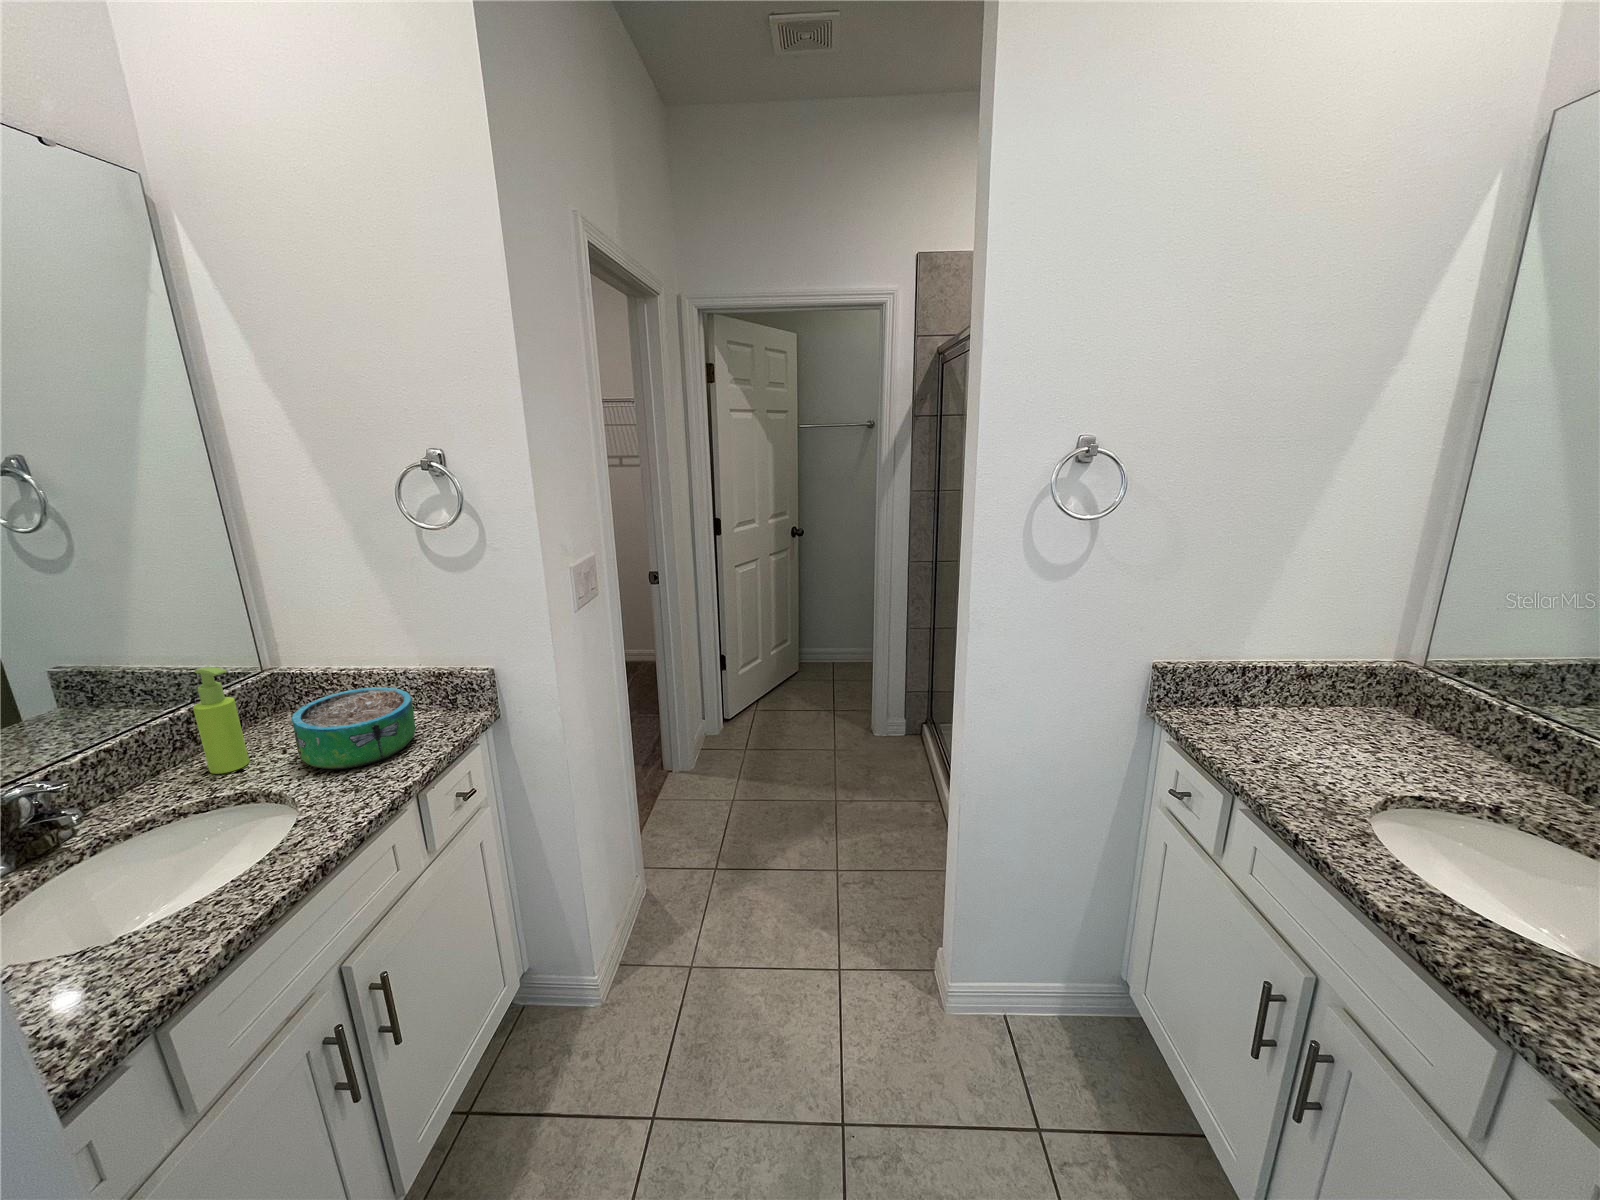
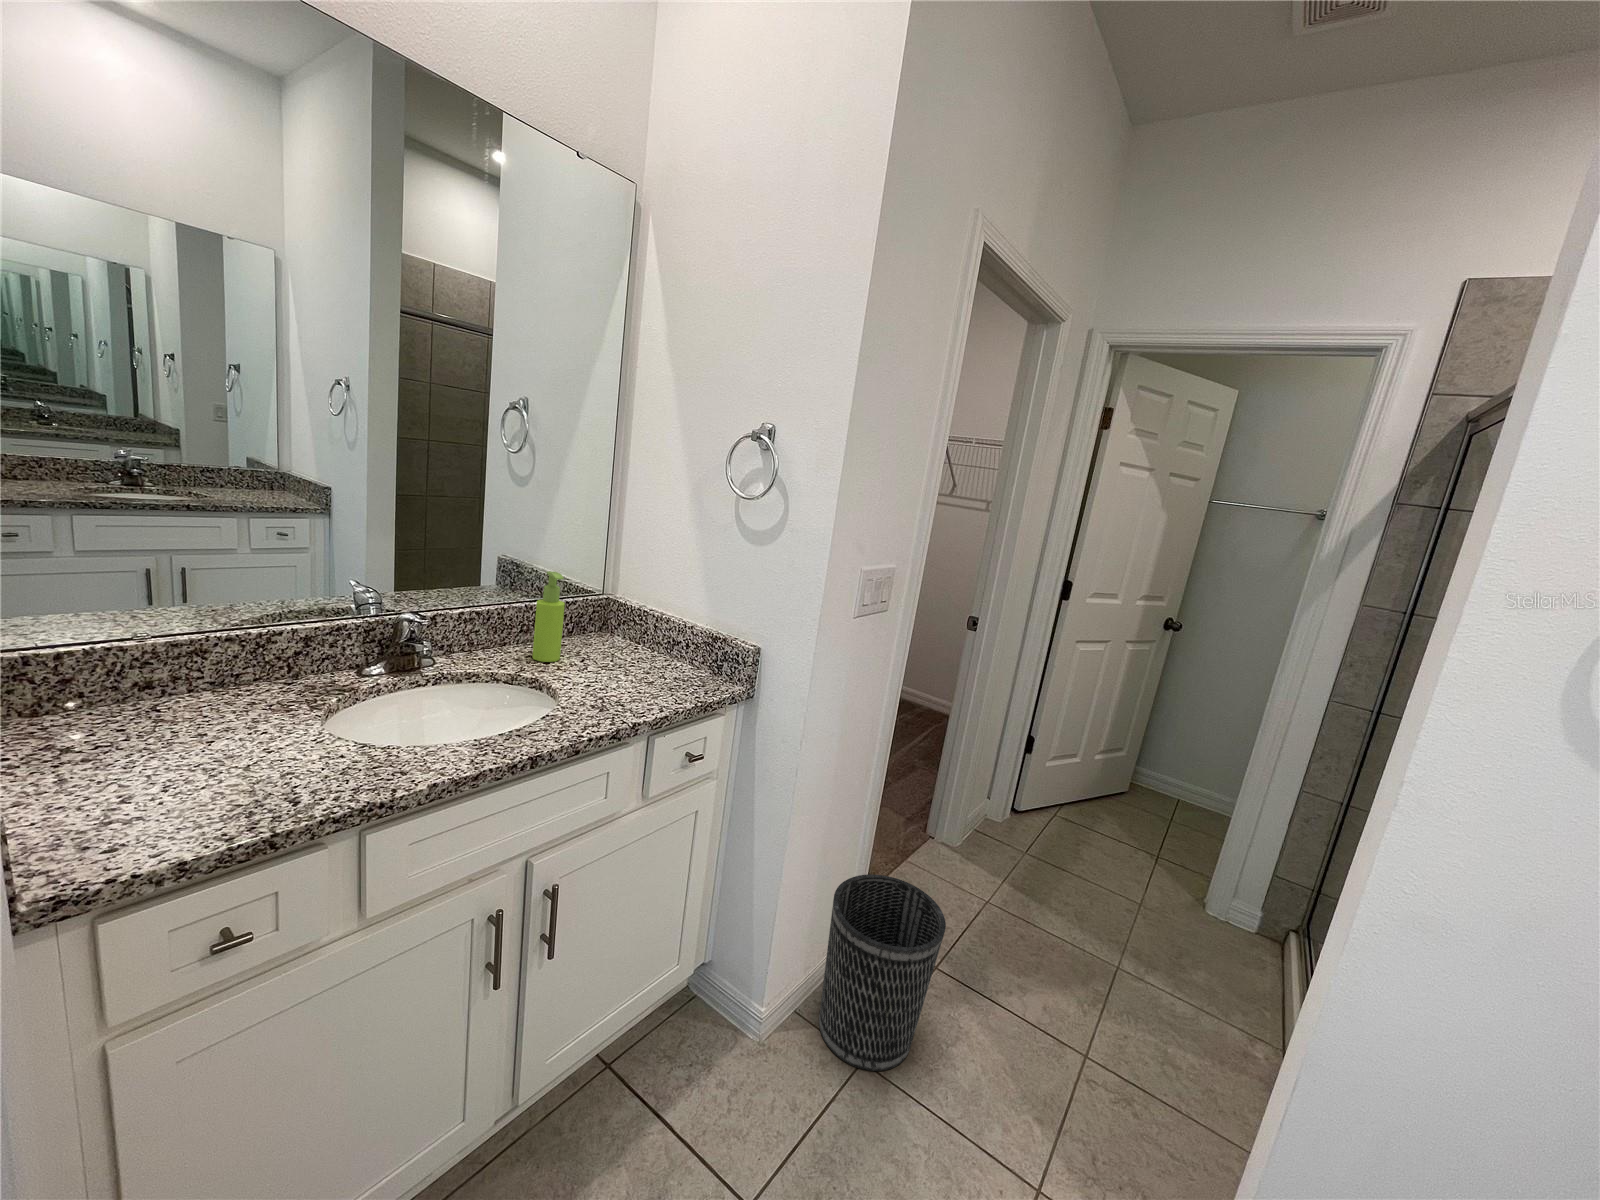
decorative bowl: present [292,687,415,769] -> none [585,625,682,695]
wastebasket: none [627,815,727,979] -> present [819,874,946,1071]

